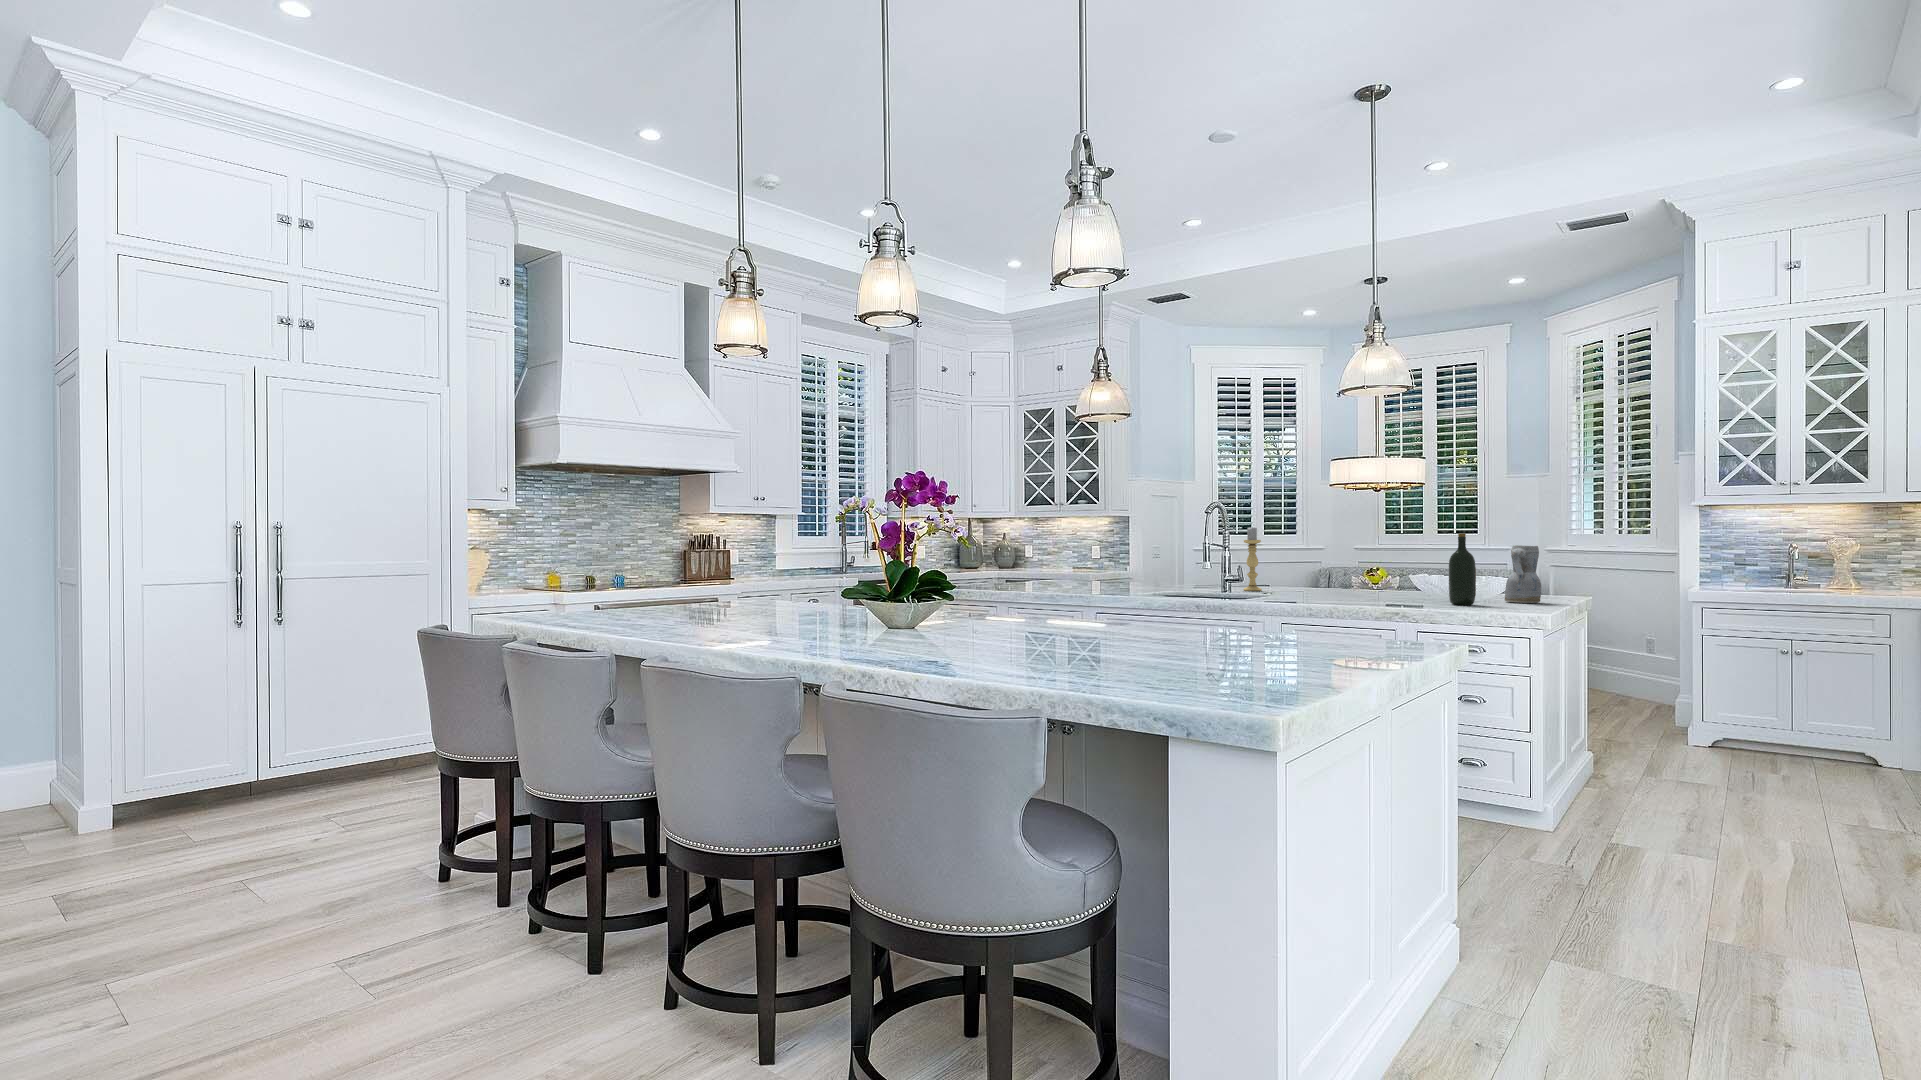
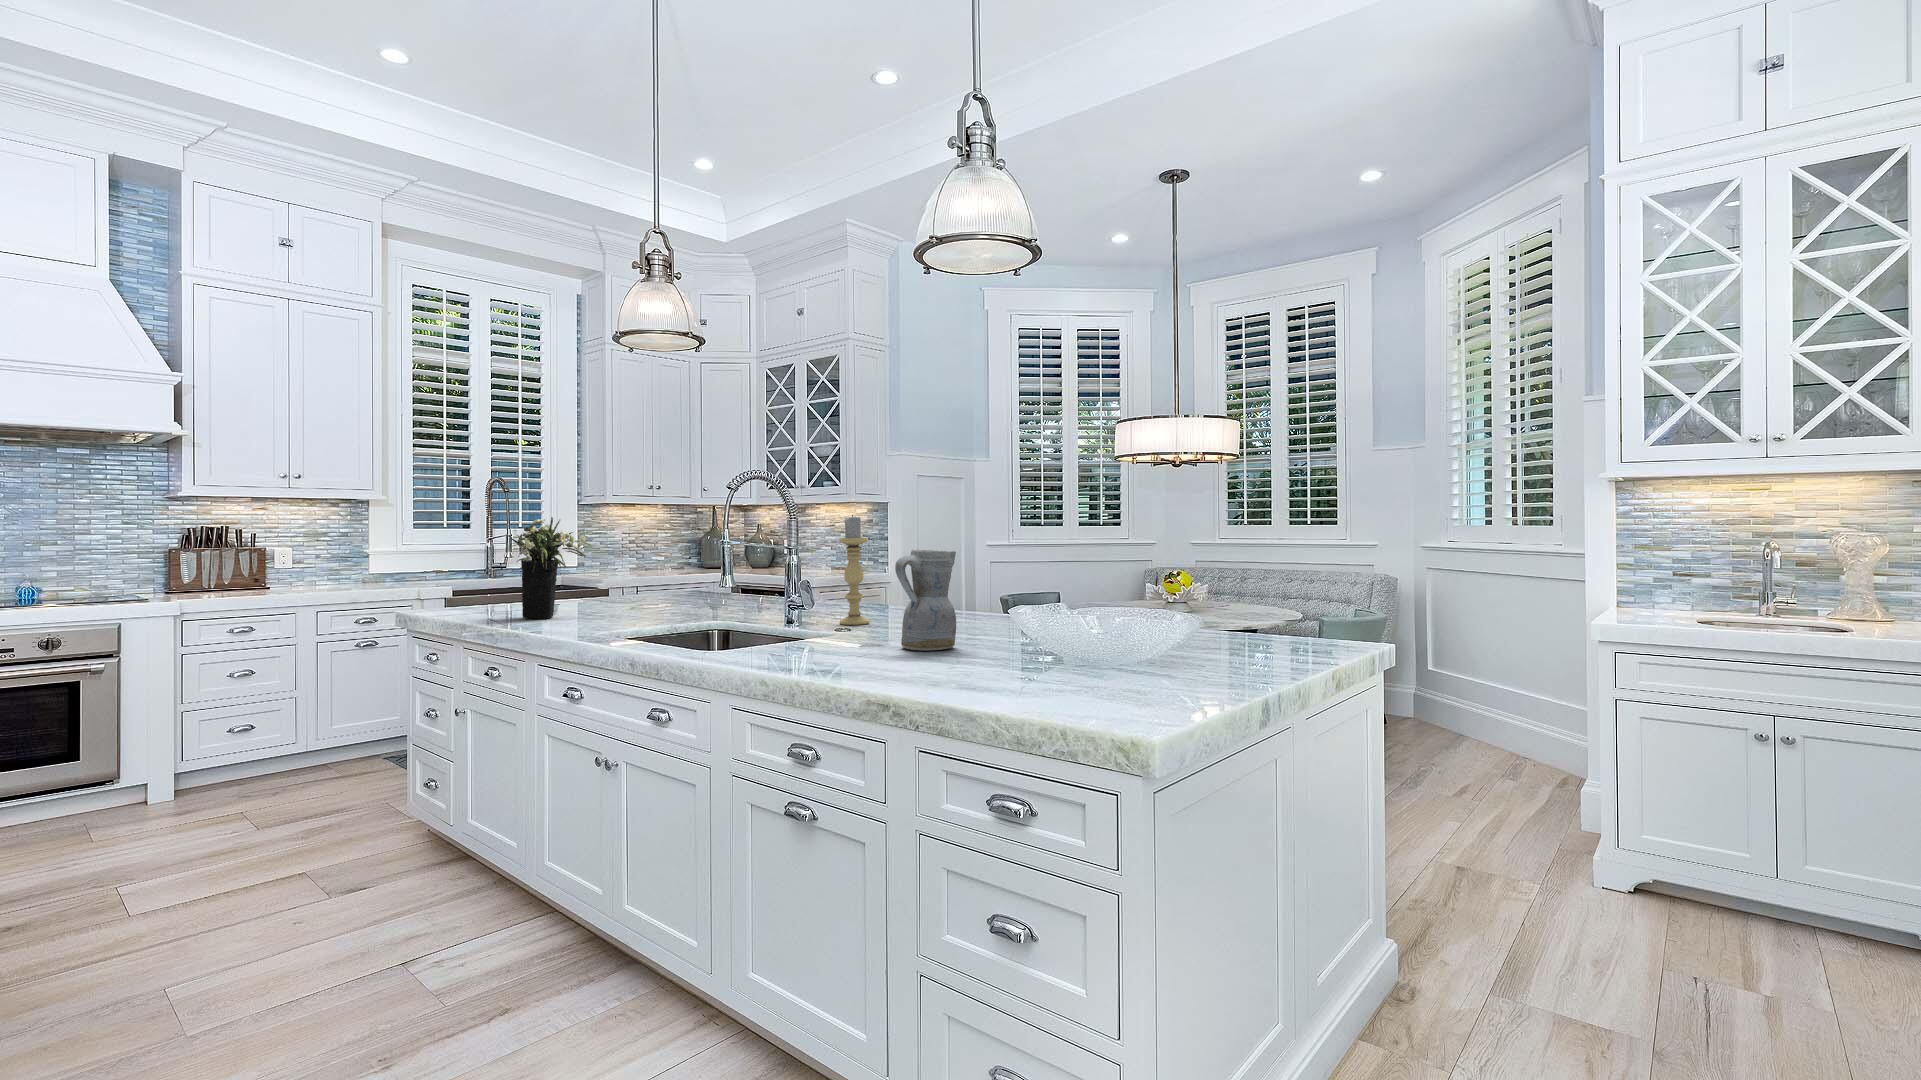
flower arrangement: none [1027,527,1072,589] -> present [510,517,590,619]
wine bottle: present [1449,533,1476,605] -> none [1029,528,1084,691]
ceramic pitcher: present [1505,545,1541,603] -> present [895,550,956,651]

